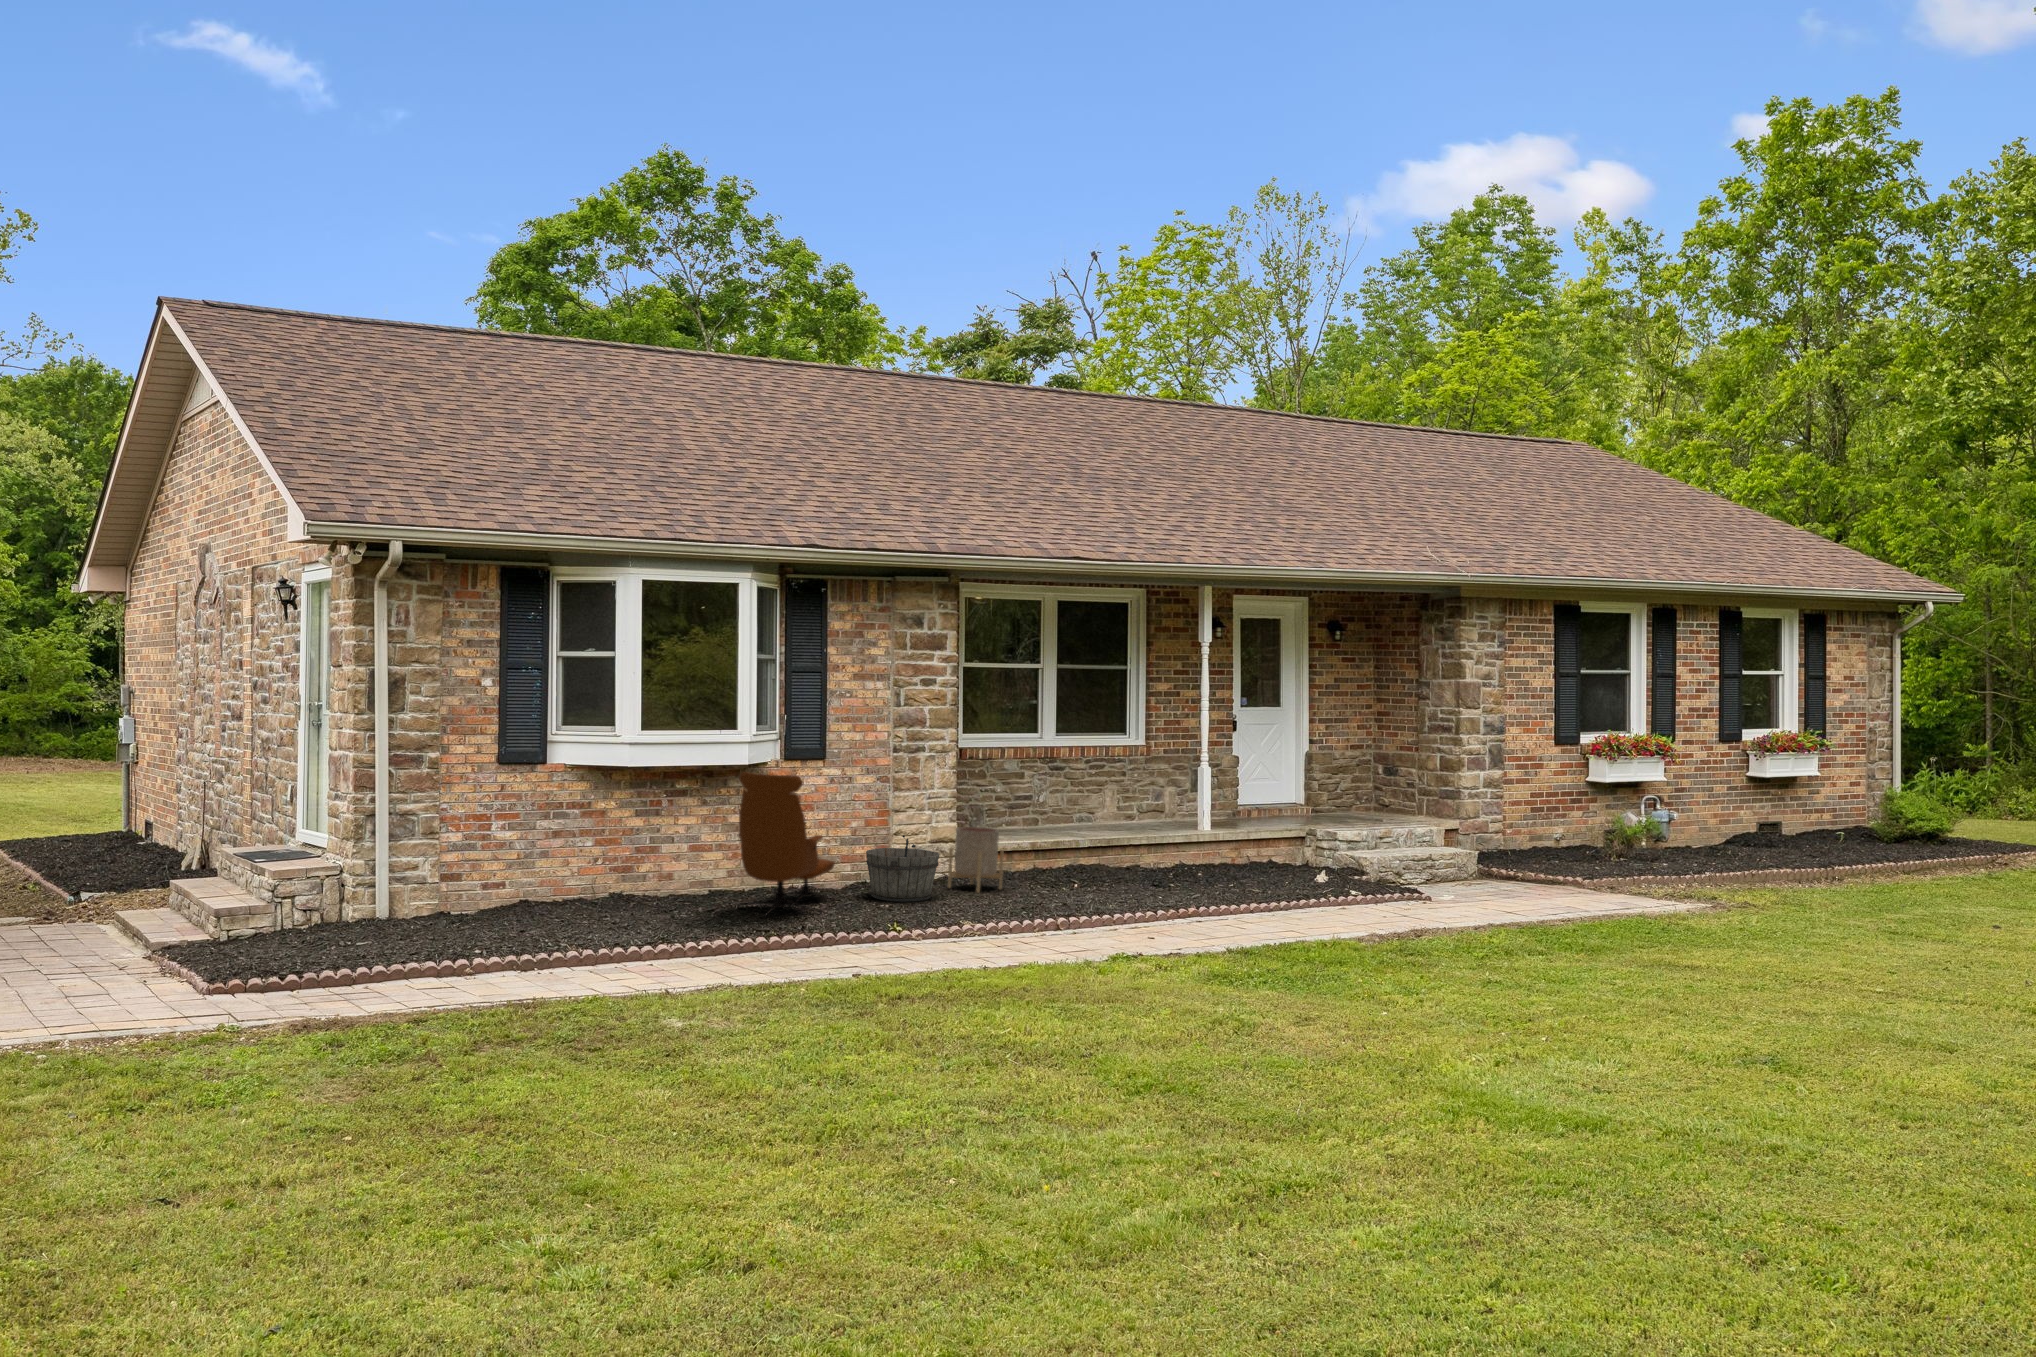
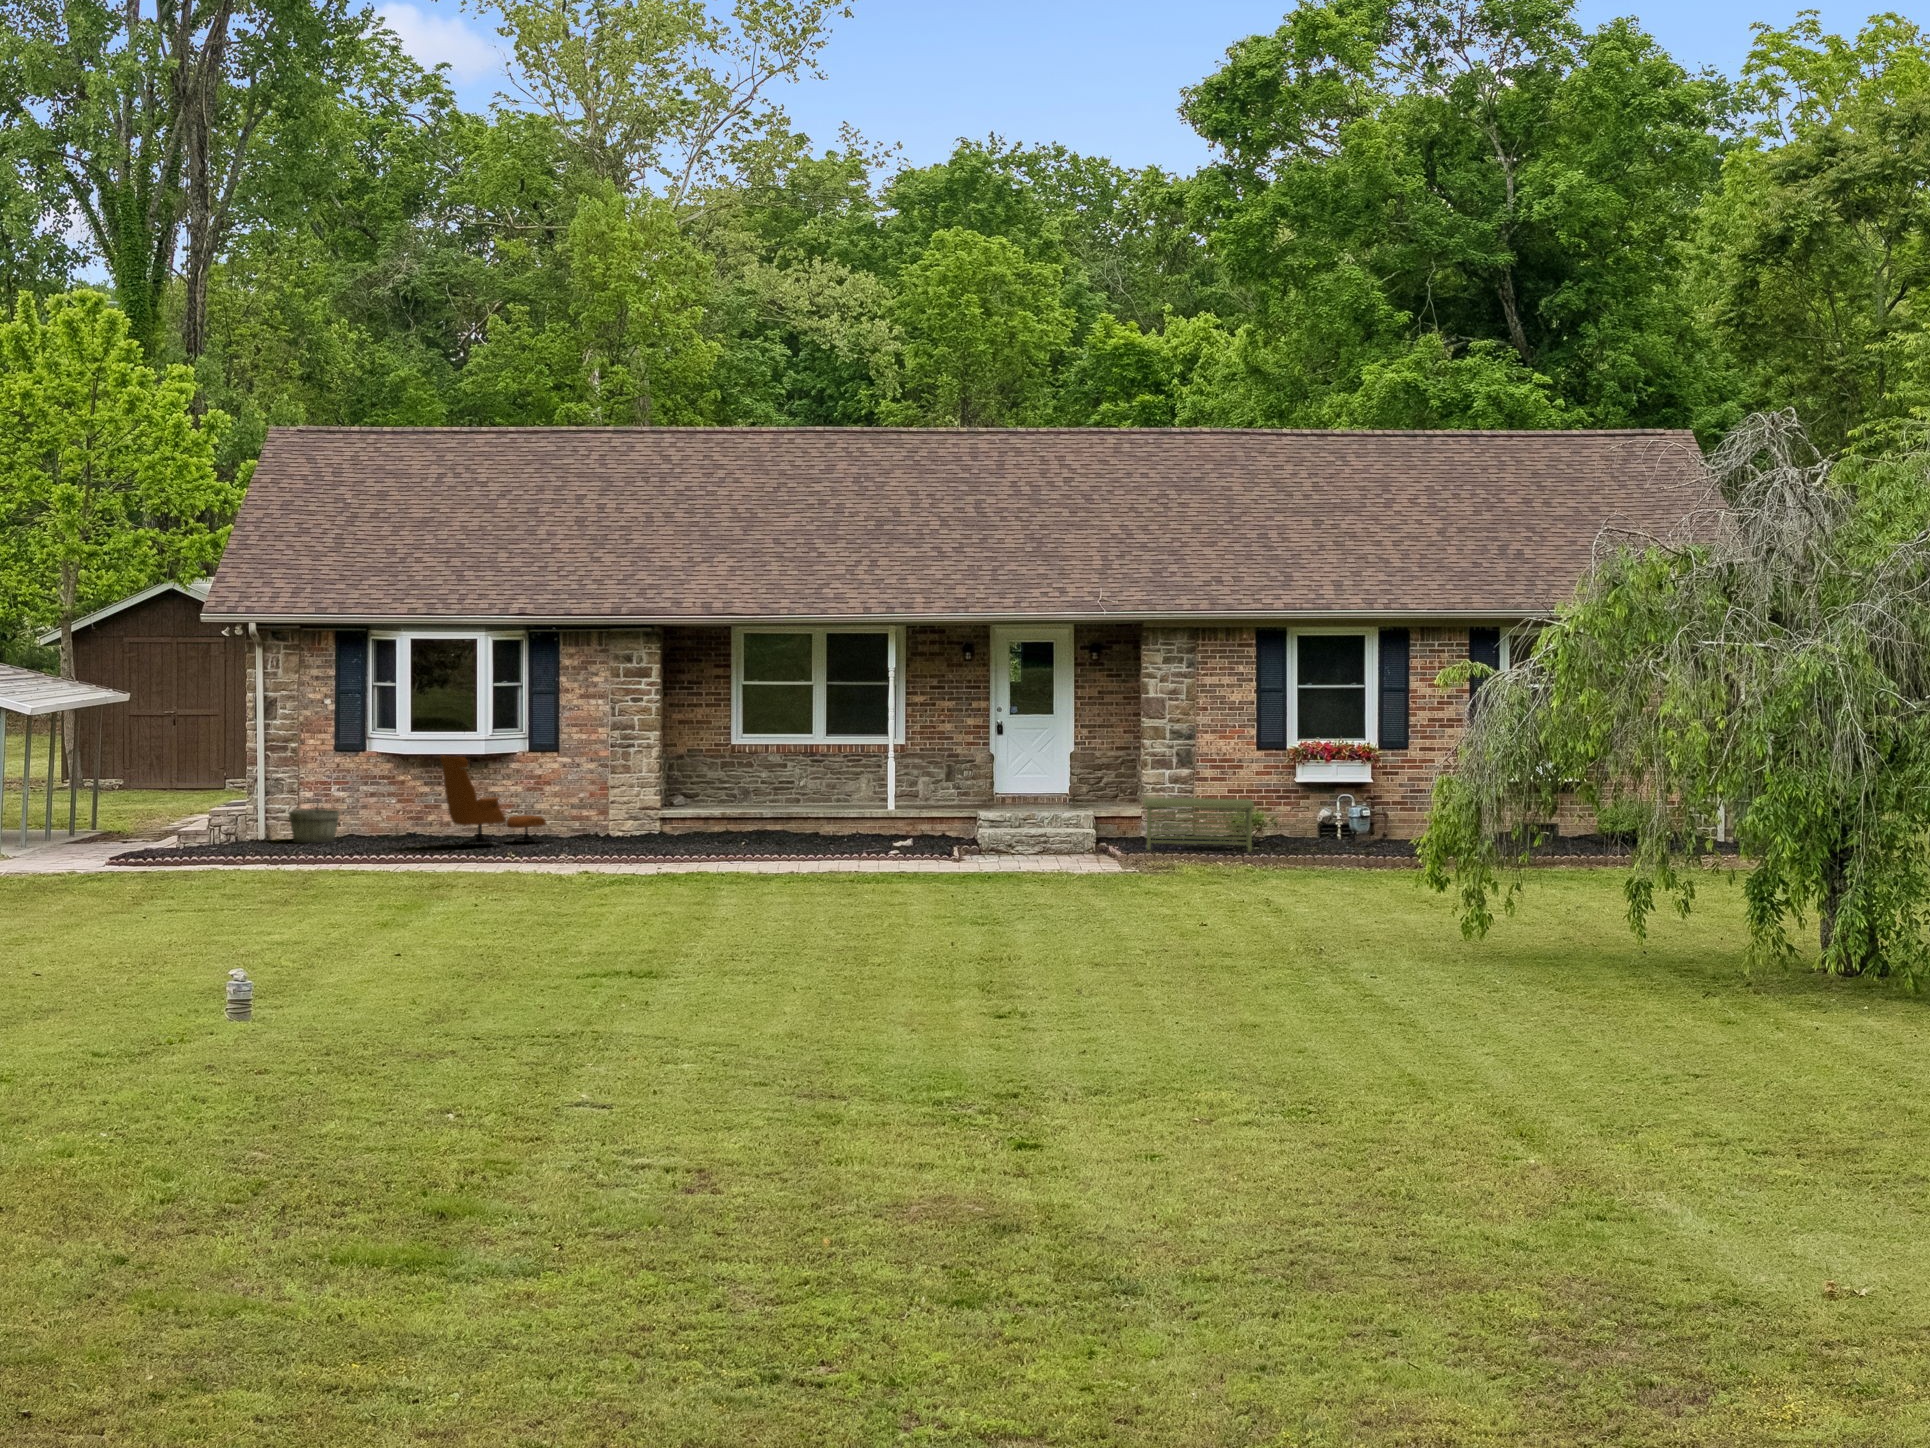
storage bench: none [1464,804,1611,871] -> present [1143,797,1254,852]
planter: present [948,827,1004,893] -> none [648,800,681,845]
wooden bucket: present [866,835,940,902] -> present [289,808,340,843]

